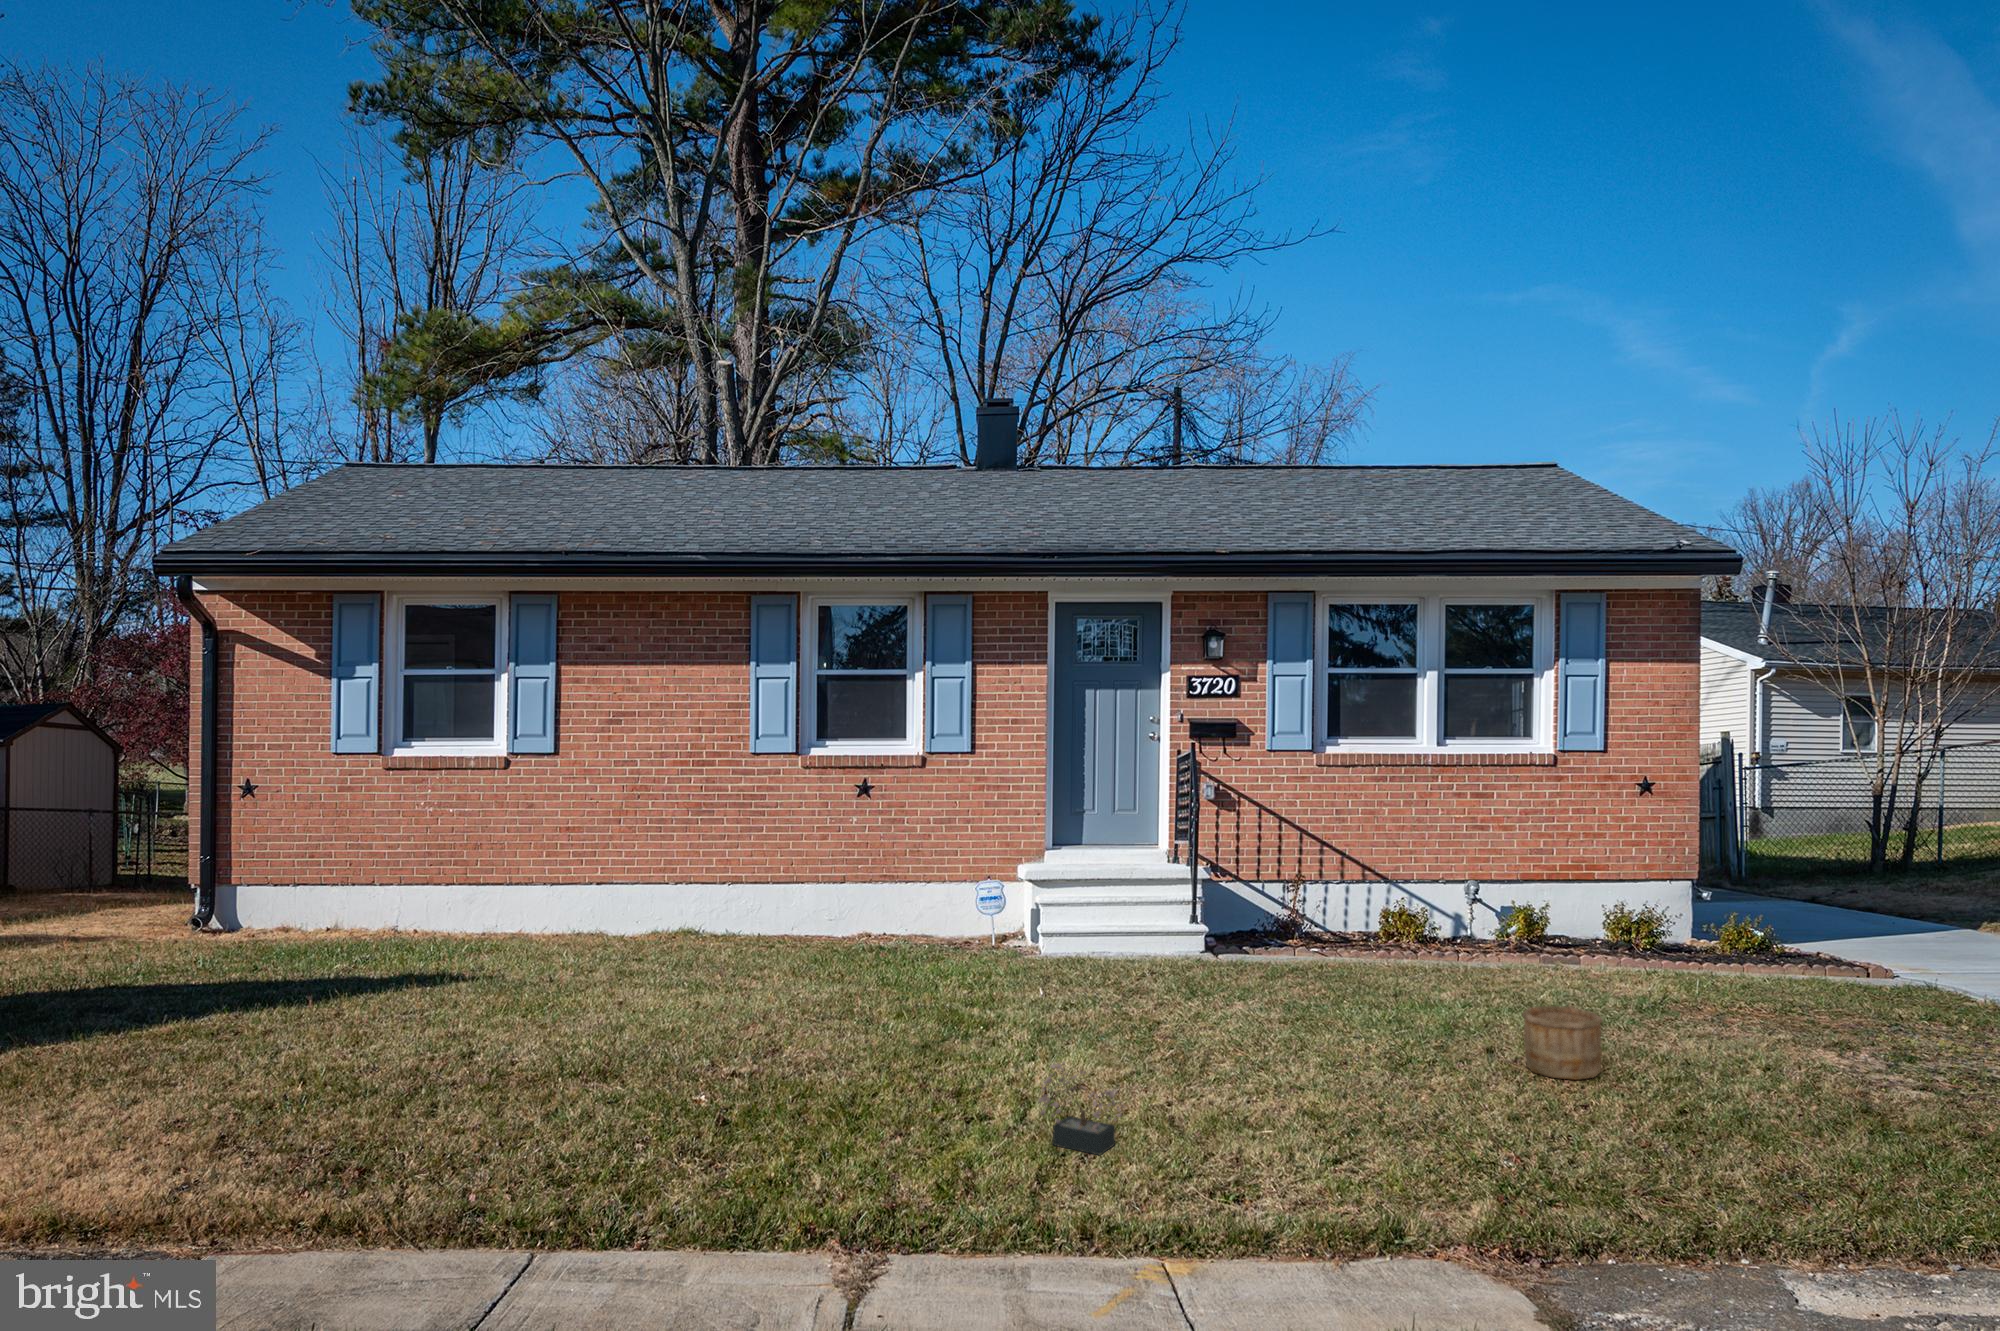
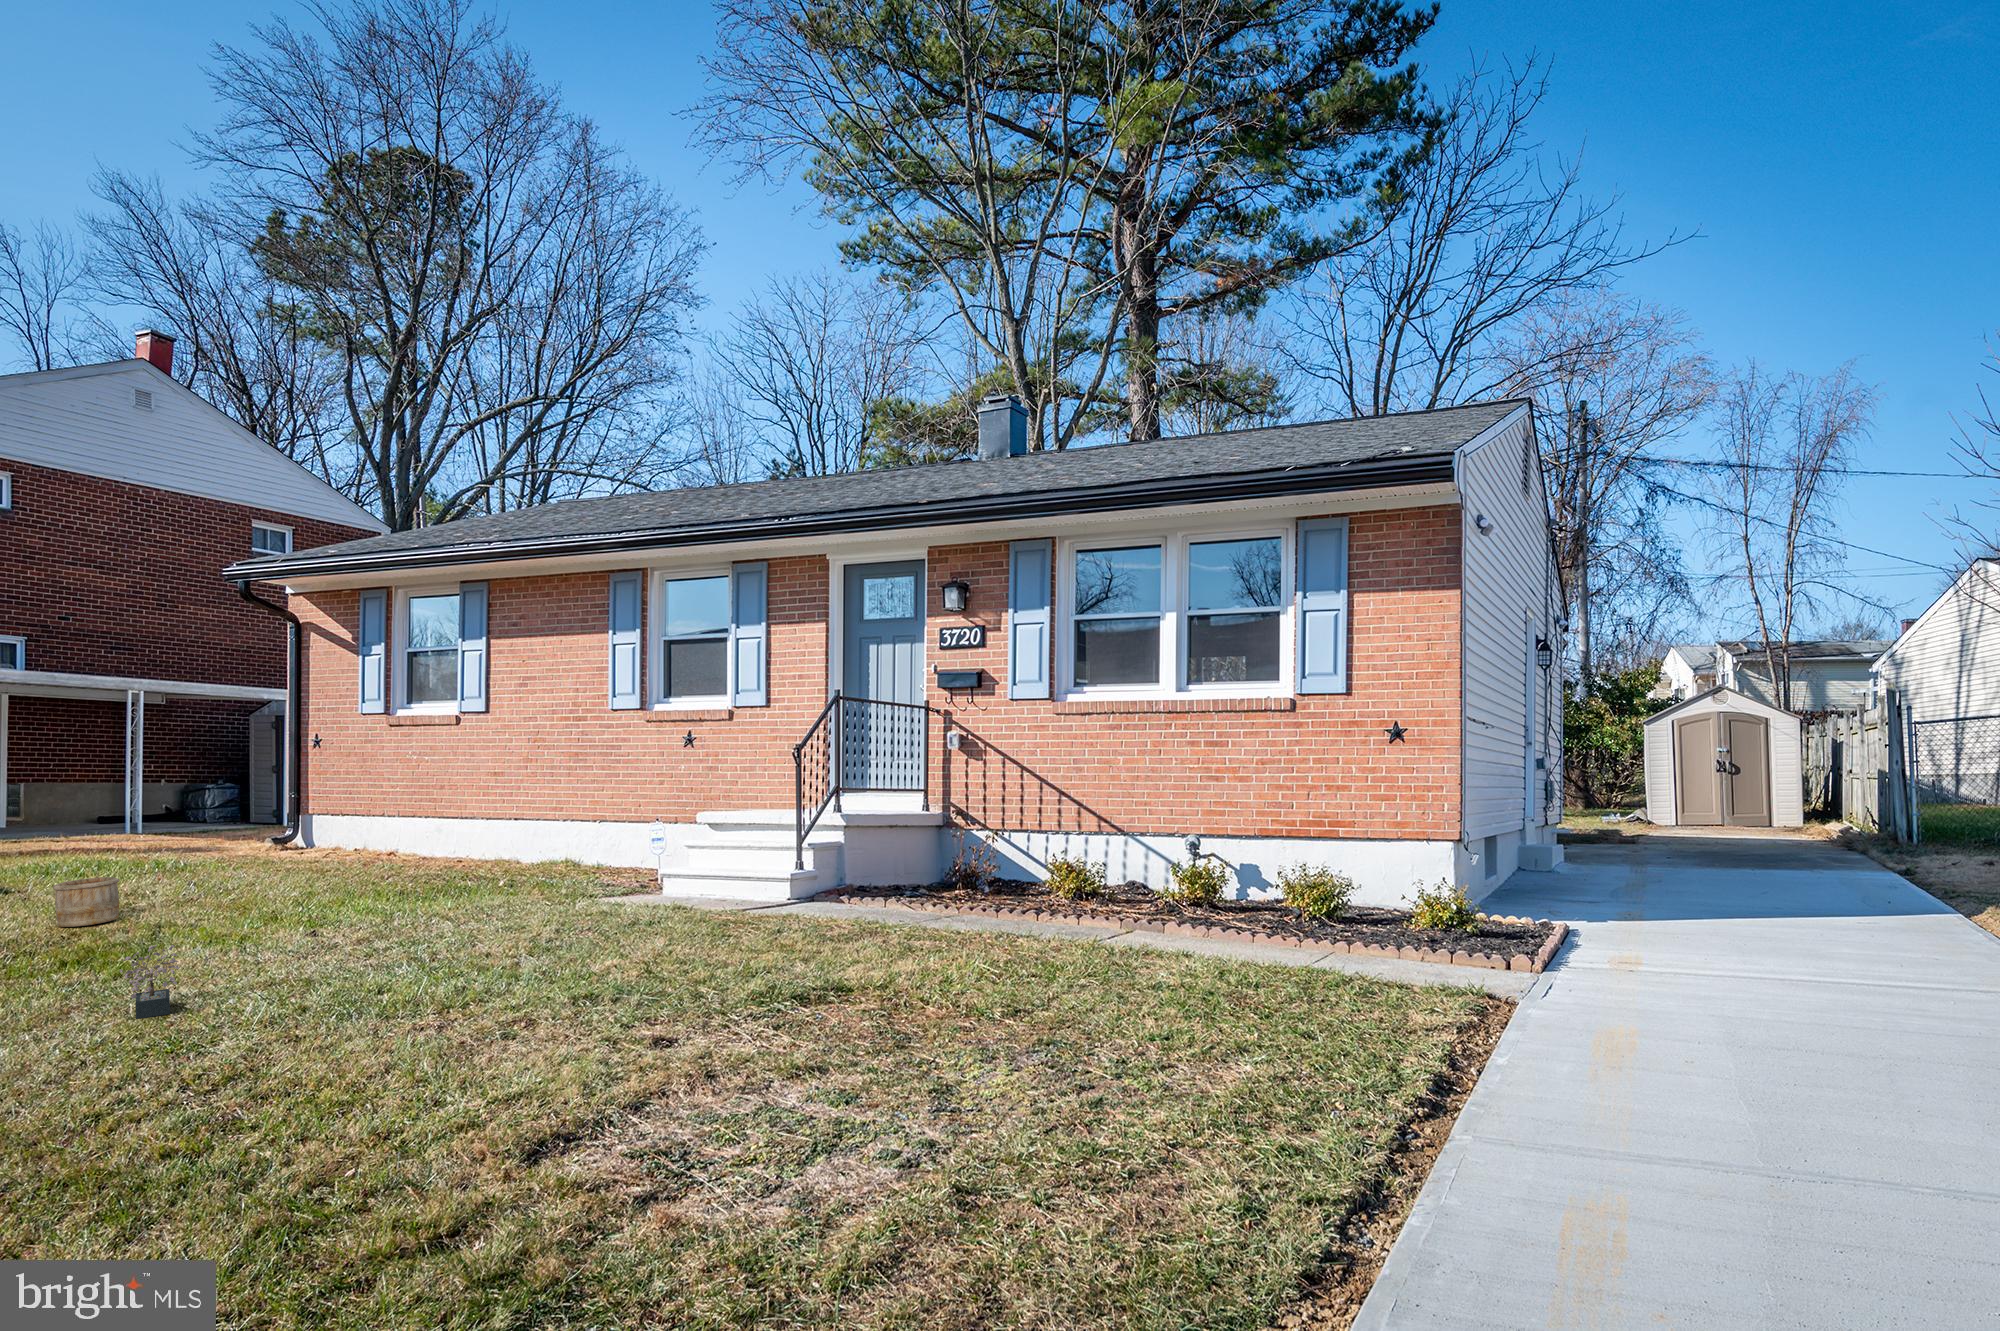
wooden bucket: present [1522,1006,1603,1080] -> present [53,877,119,927]

